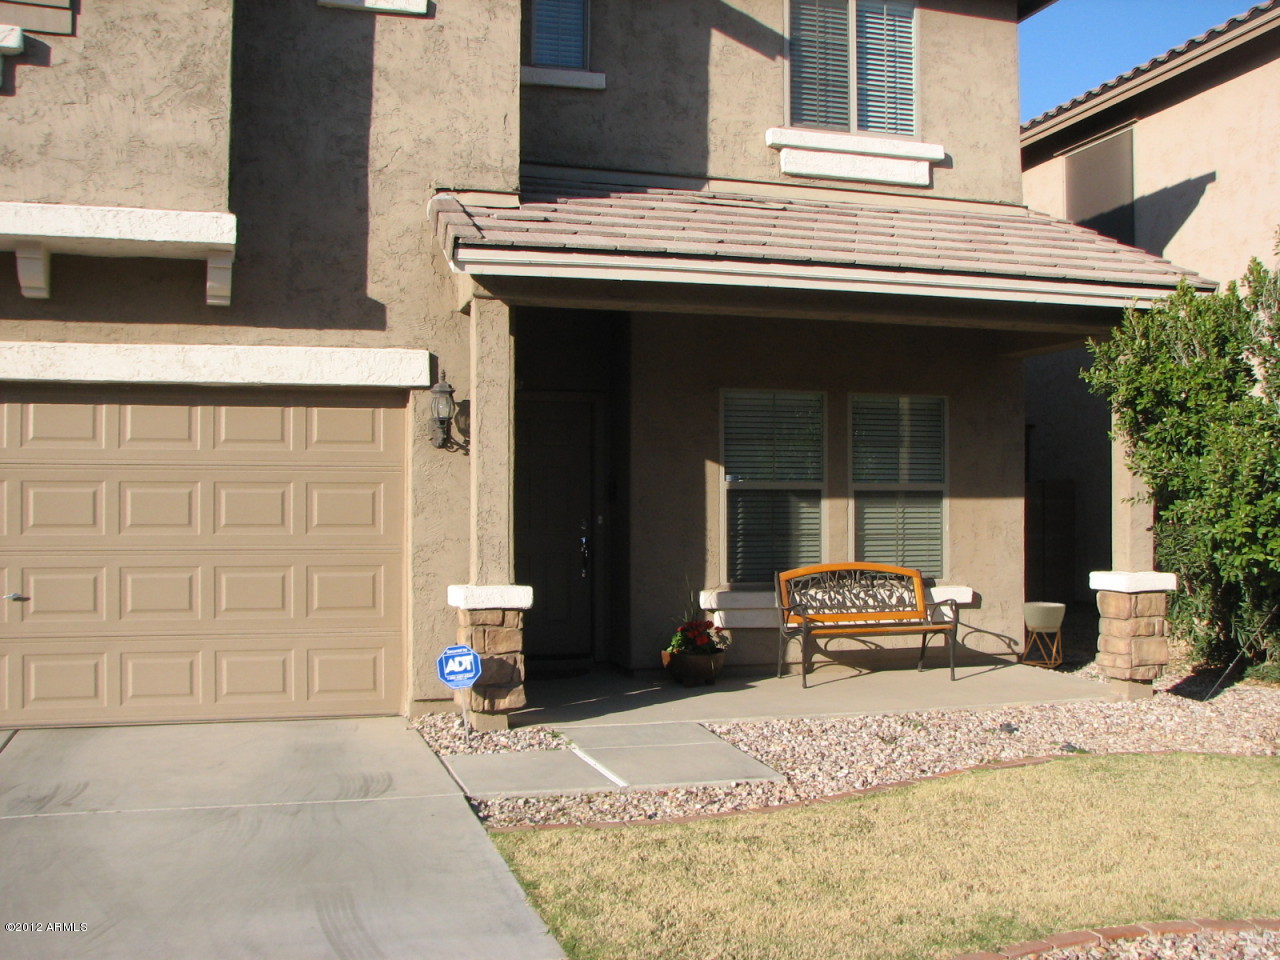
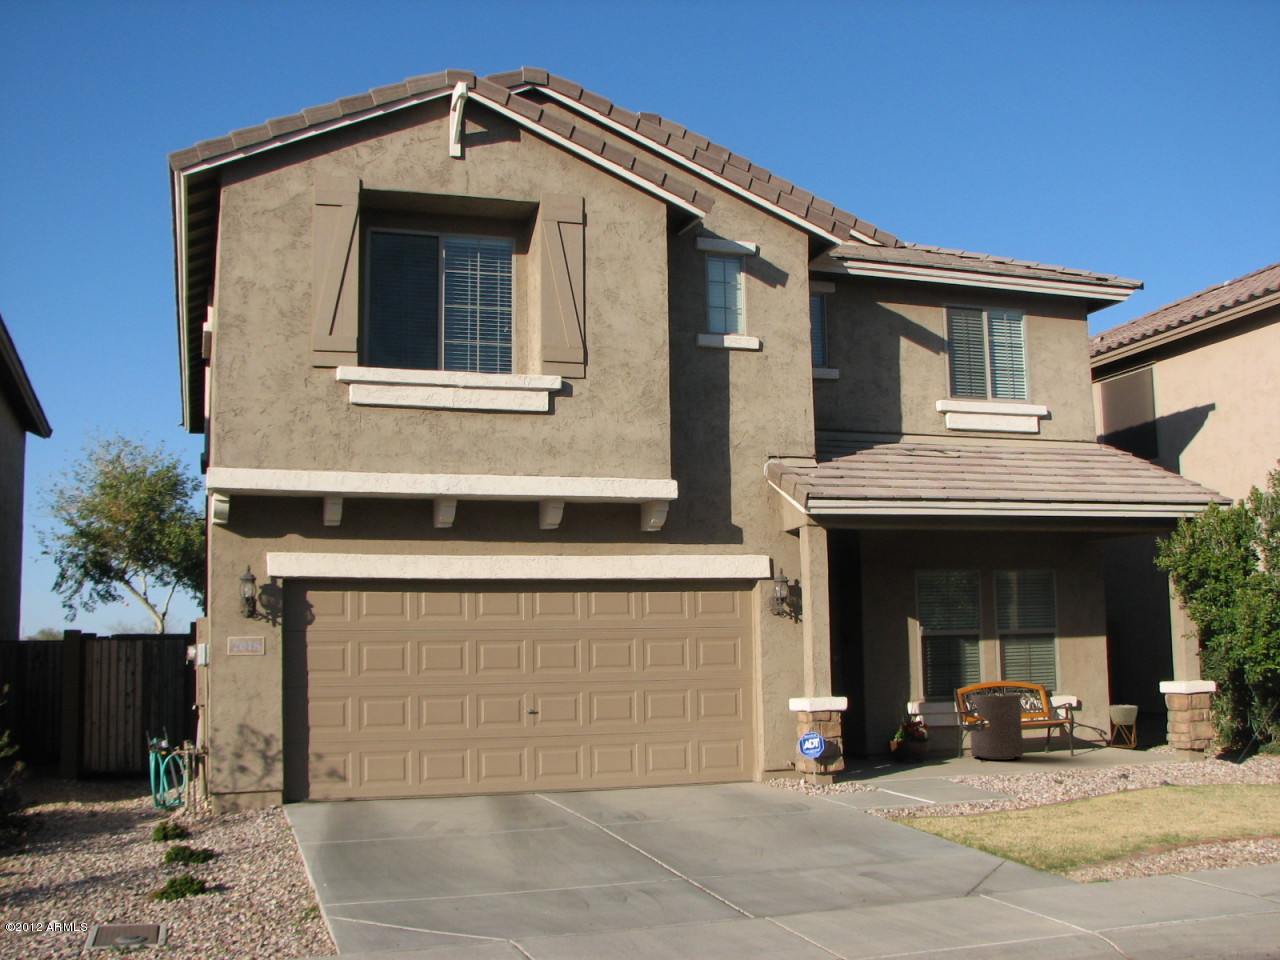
trash can: none [793,580,872,684] -> present [970,693,1023,760]

